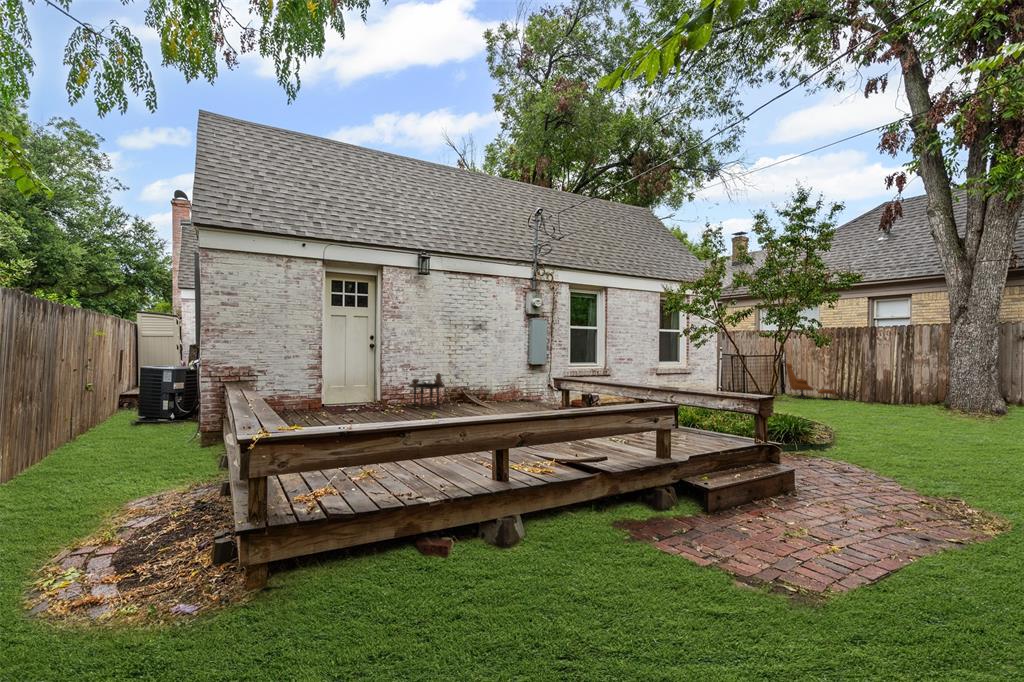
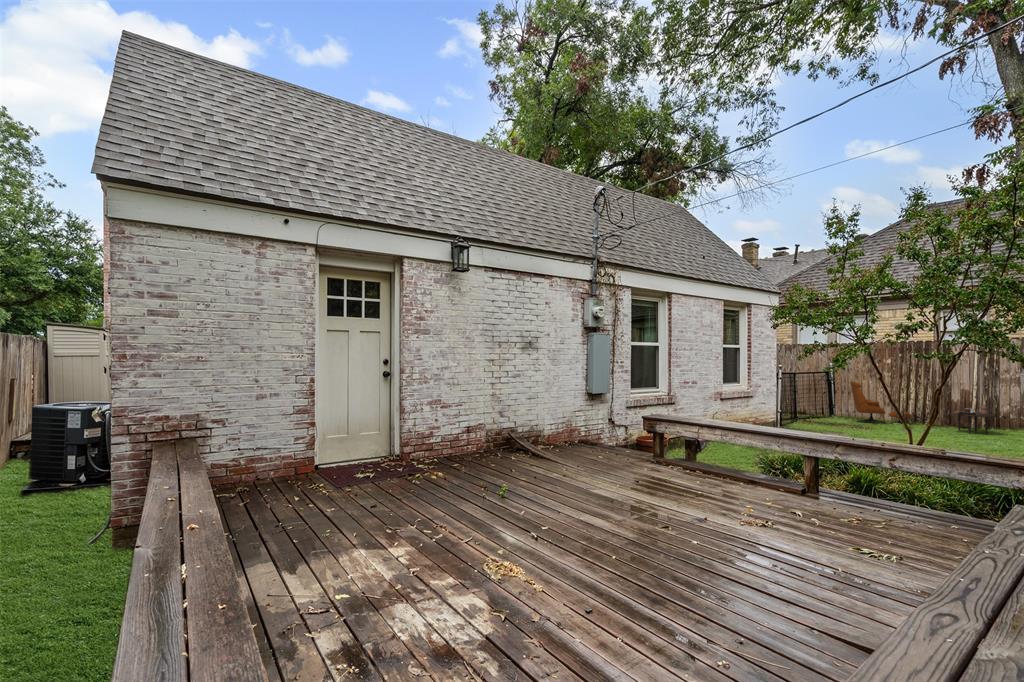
side table: present [408,373,445,409] -> present [952,404,994,434]

